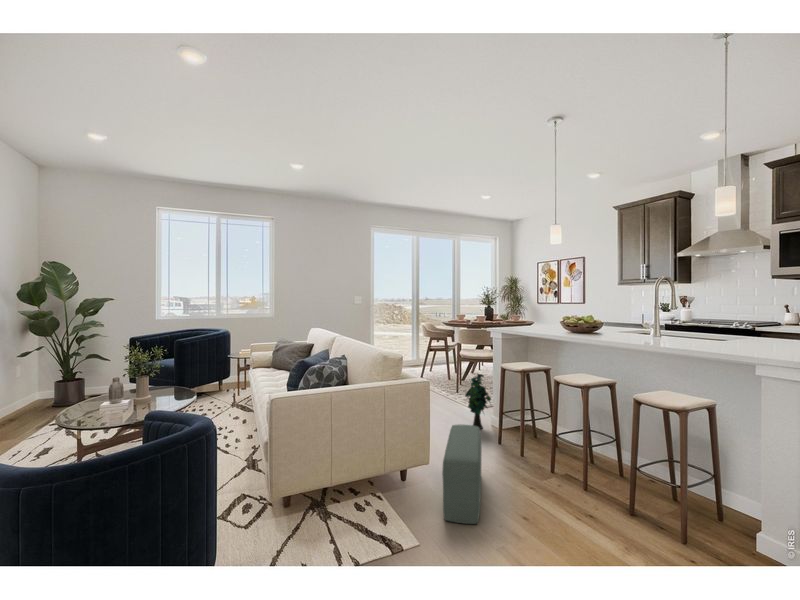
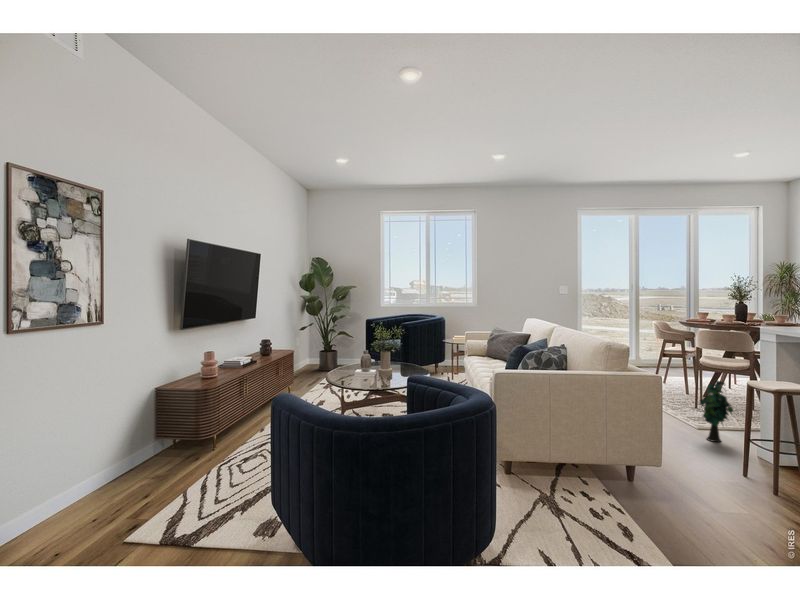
pouf: present [442,425,481,524] -> none [658,424,709,512]

